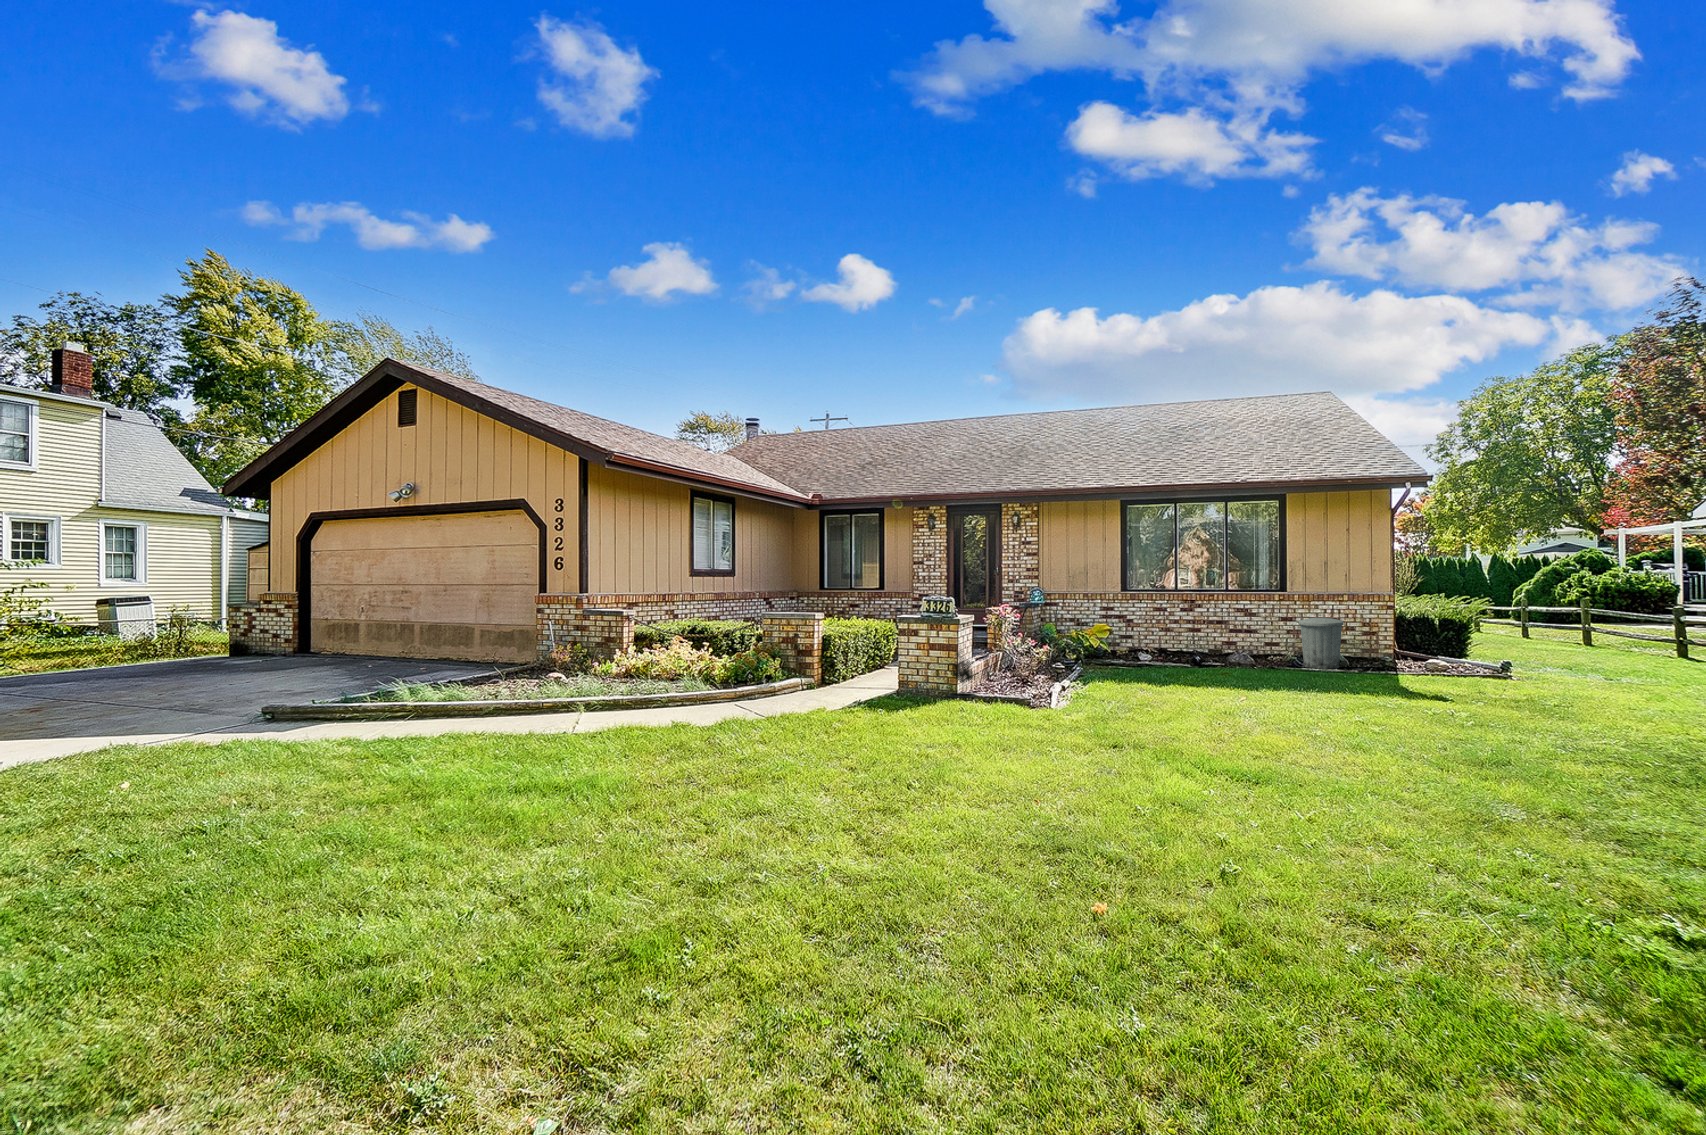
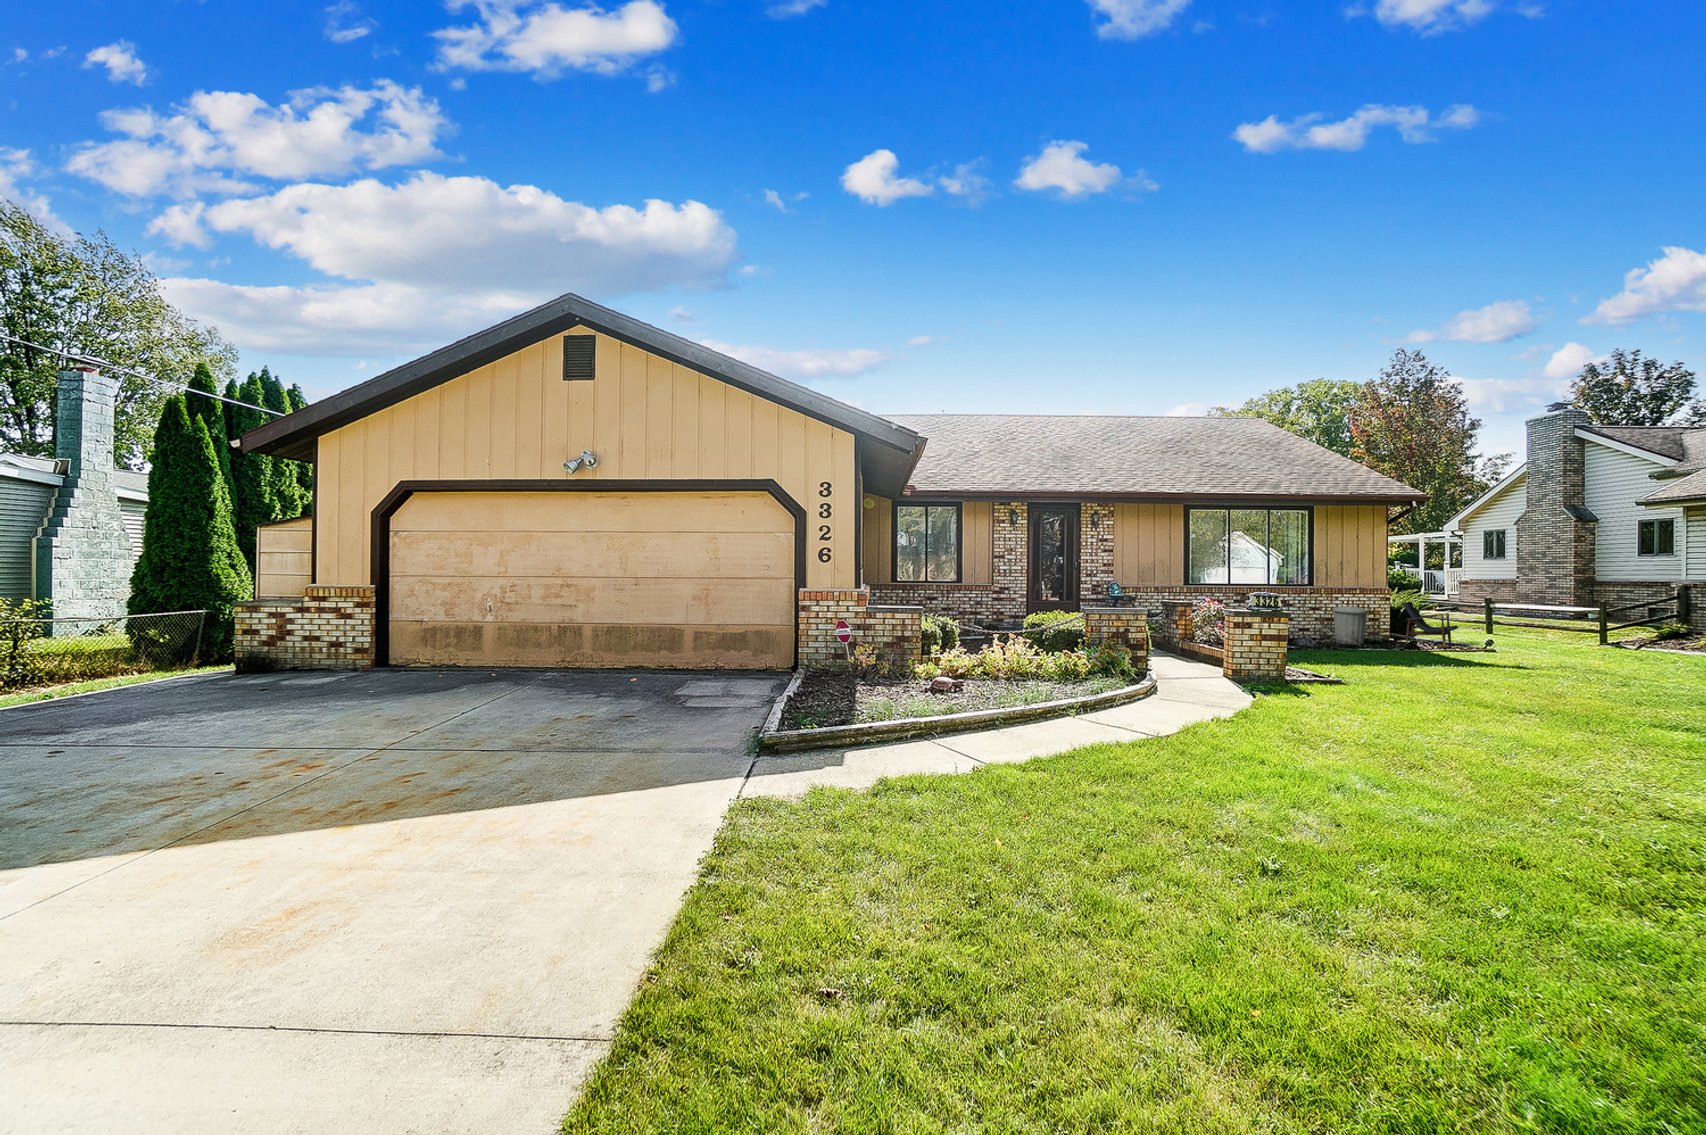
lounge chair: none [1409,611,1491,674] -> present [1403,602,1458,646]
potted tree: present [949,648,976,698] -> none [1284,637,1321,684]

